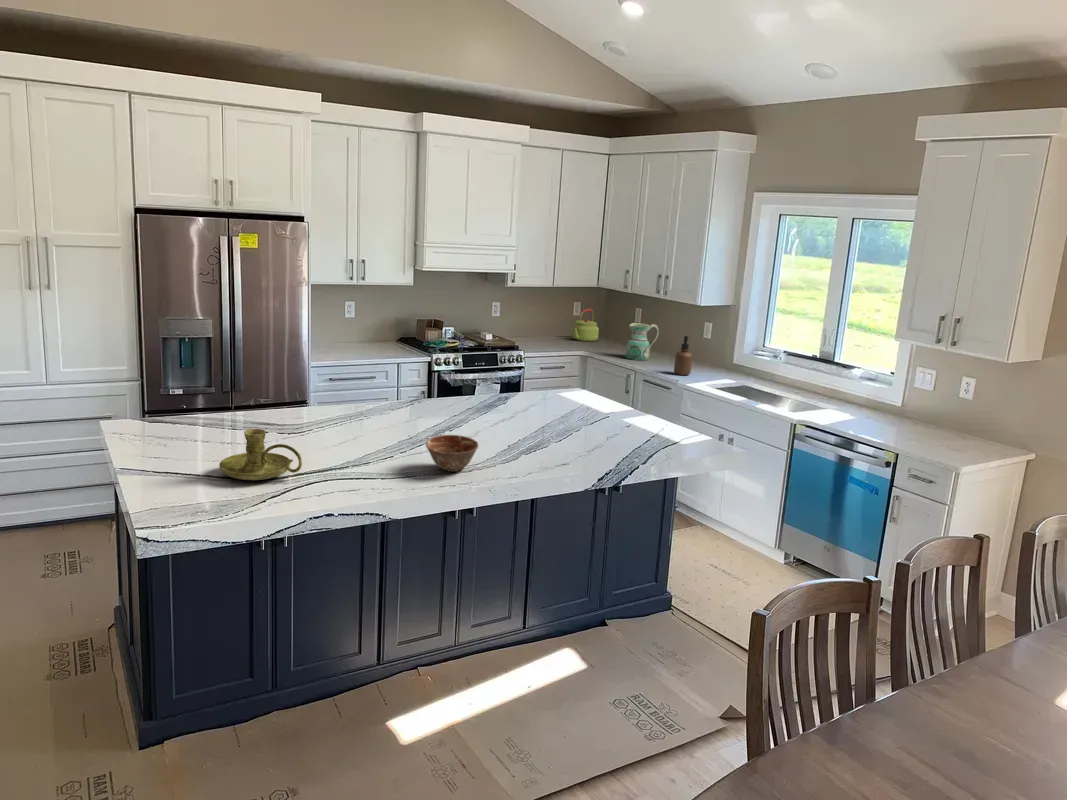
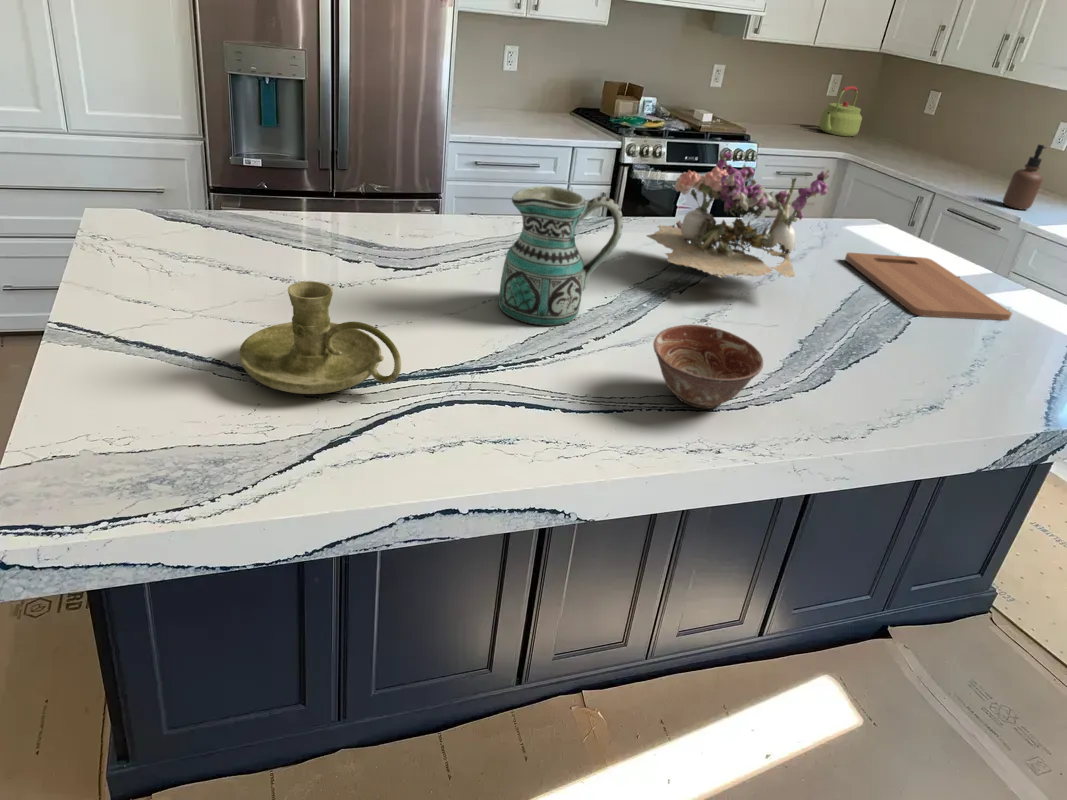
ceramic pitcher: present [625,323,658,361] -> present [499,186,623,326]
flower arrangement: none [432,355,521,420] -> present [647,152,830,278]
cutting board: none [552,403,634,430] -> present [845,253,1012,321]

